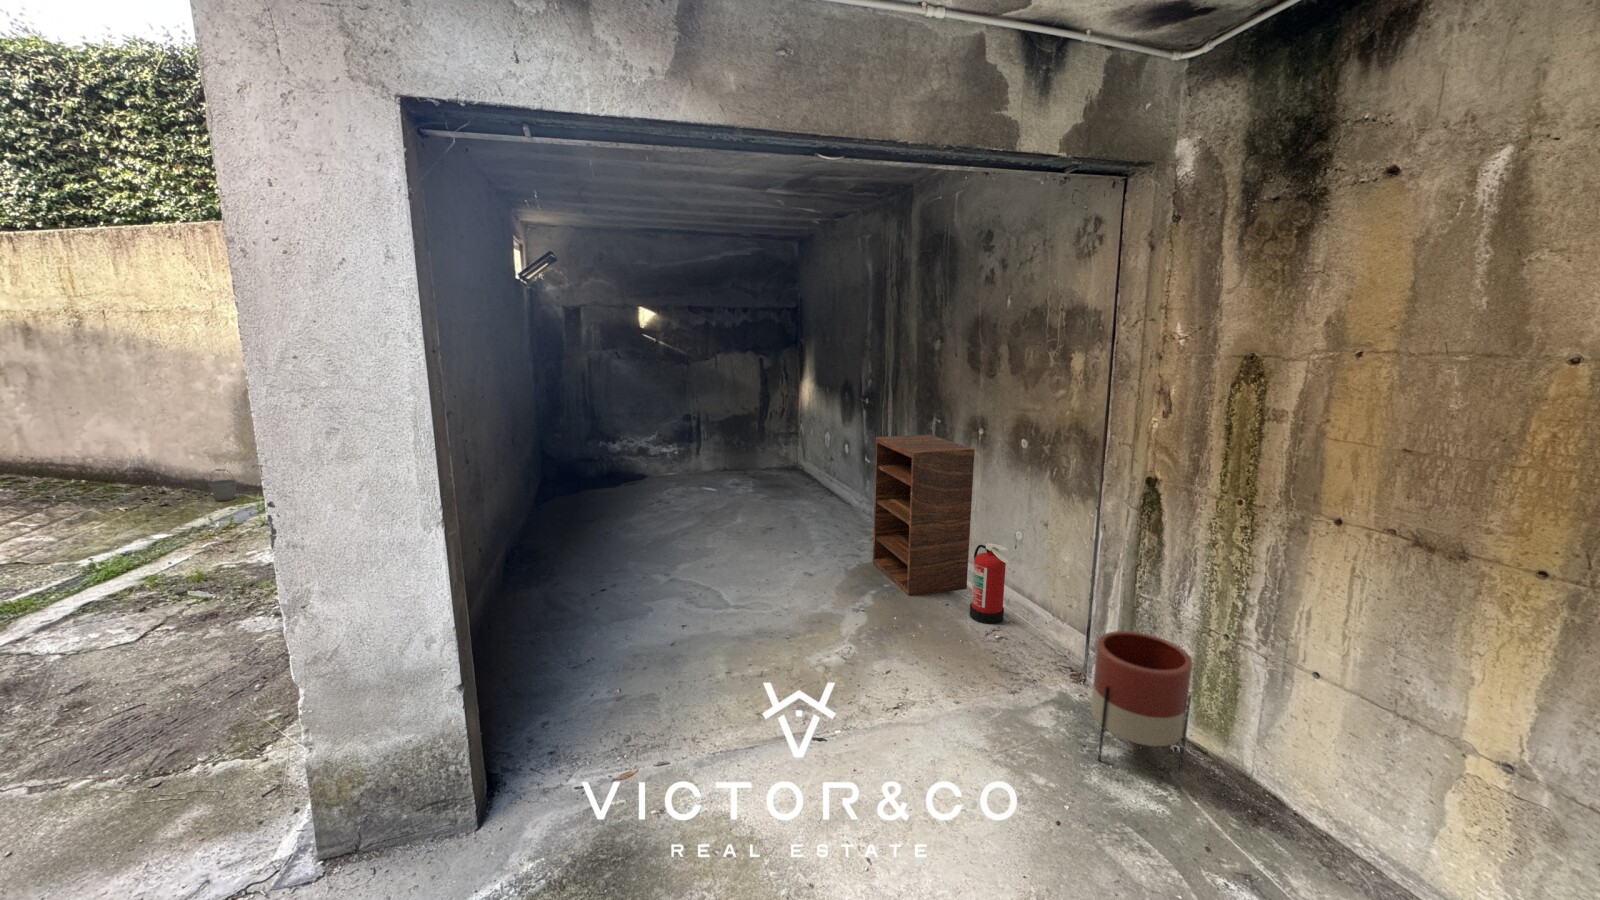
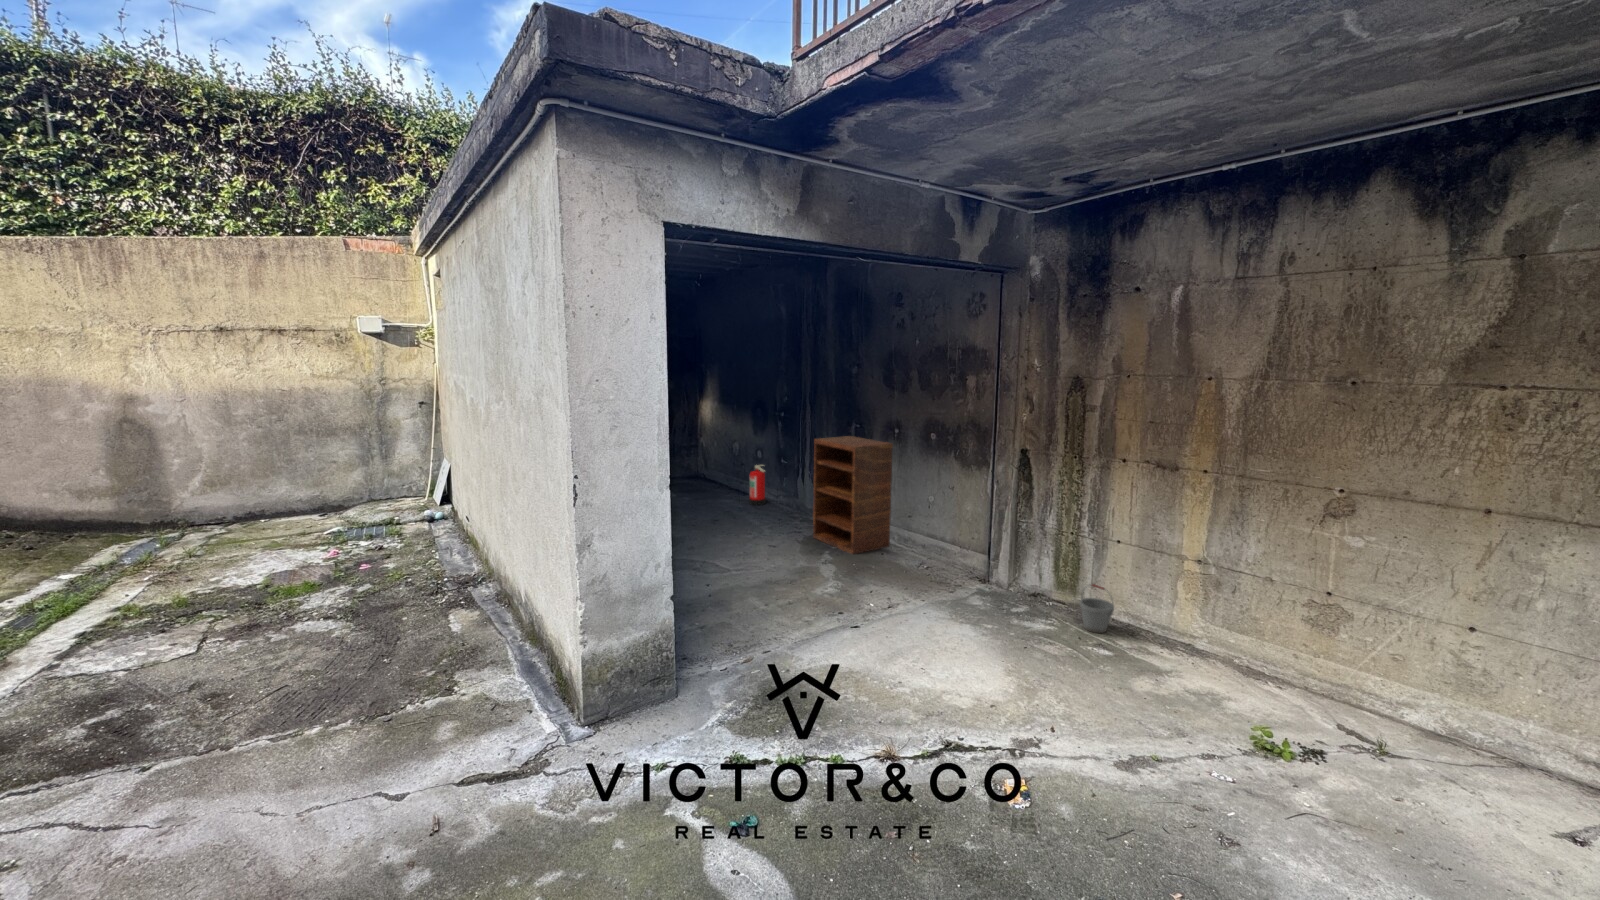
bucket: present [208,469,237,501] -> present [1080,584,1114,633]
fire extinguisher: present [970,543,1009,624] -> present [749,465,766,505]
planter: present [1091,631,1193,770] -> none [1004,541,1058,617]

